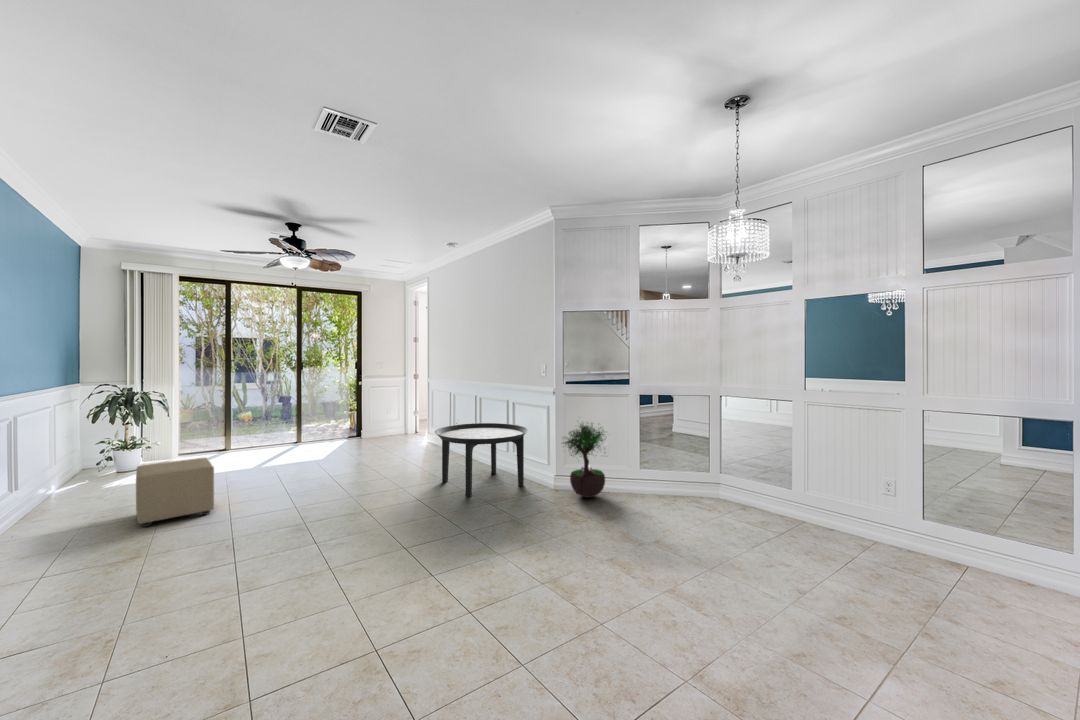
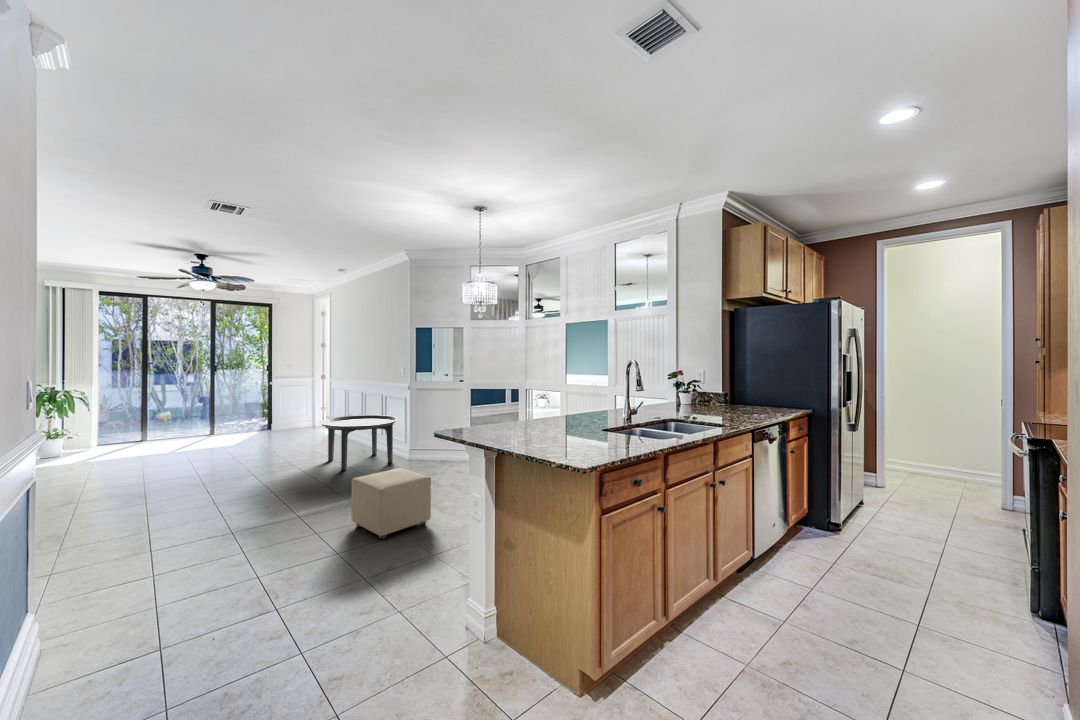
potted tree: present [563,423,605,498] -> none [413,409,450,469]
ottoman: present [136,458,214,527] -> present [351,468,431,539]

